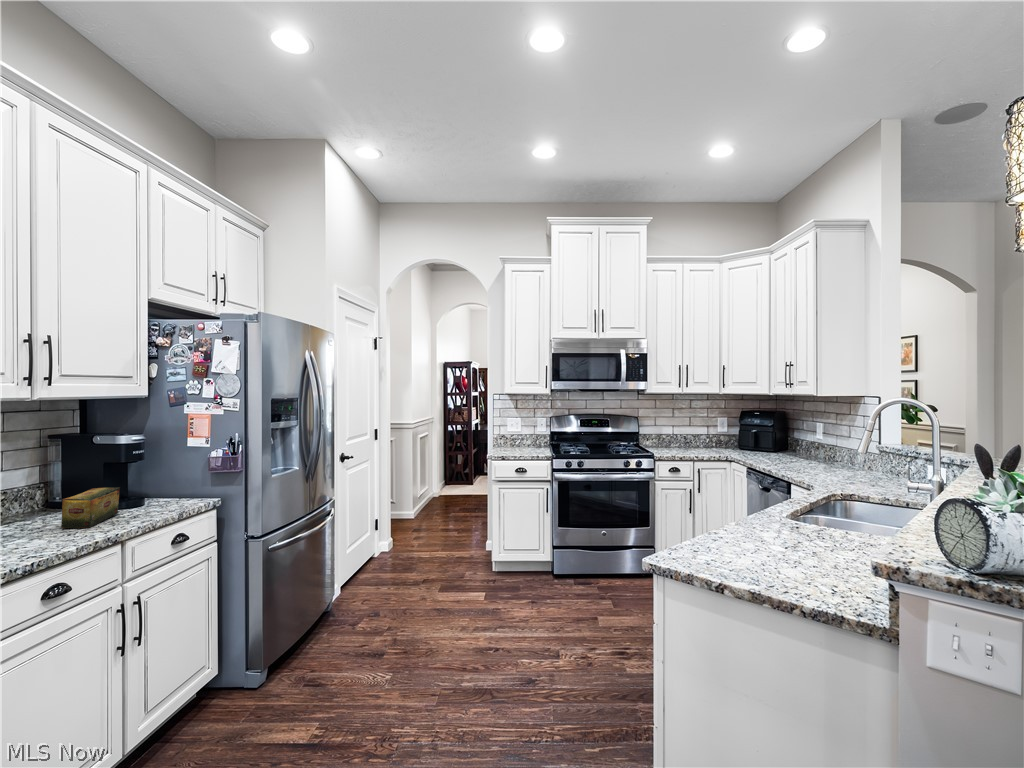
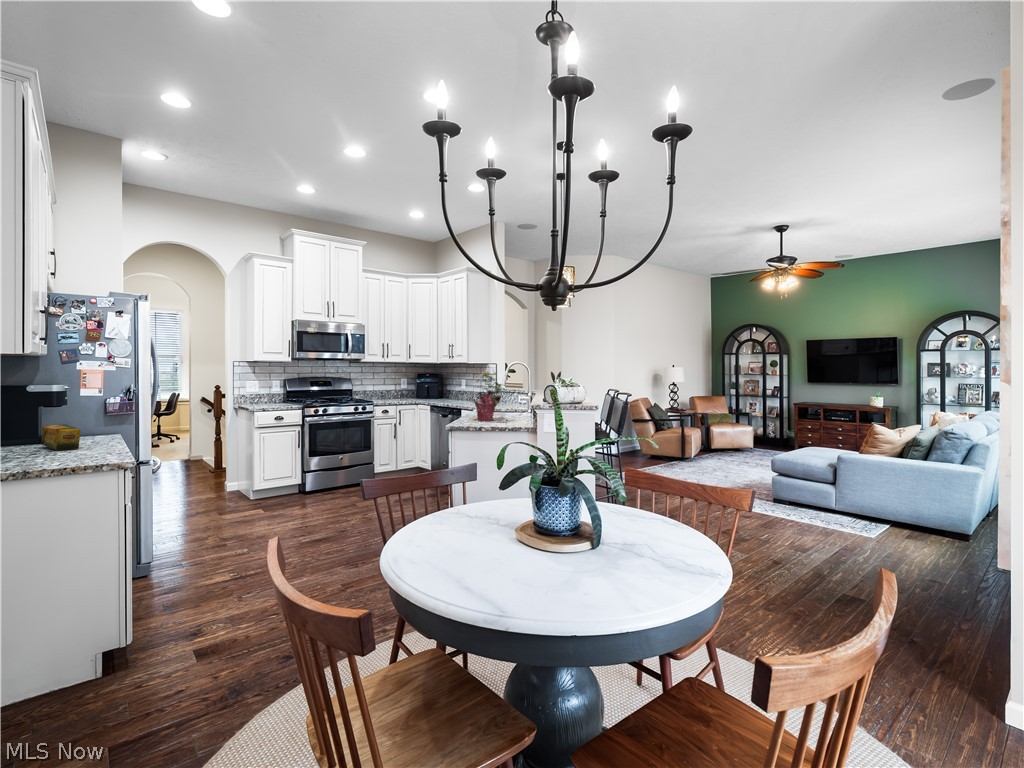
potted plant: none [702,429,843,595] -> present [467,371,507,423]

